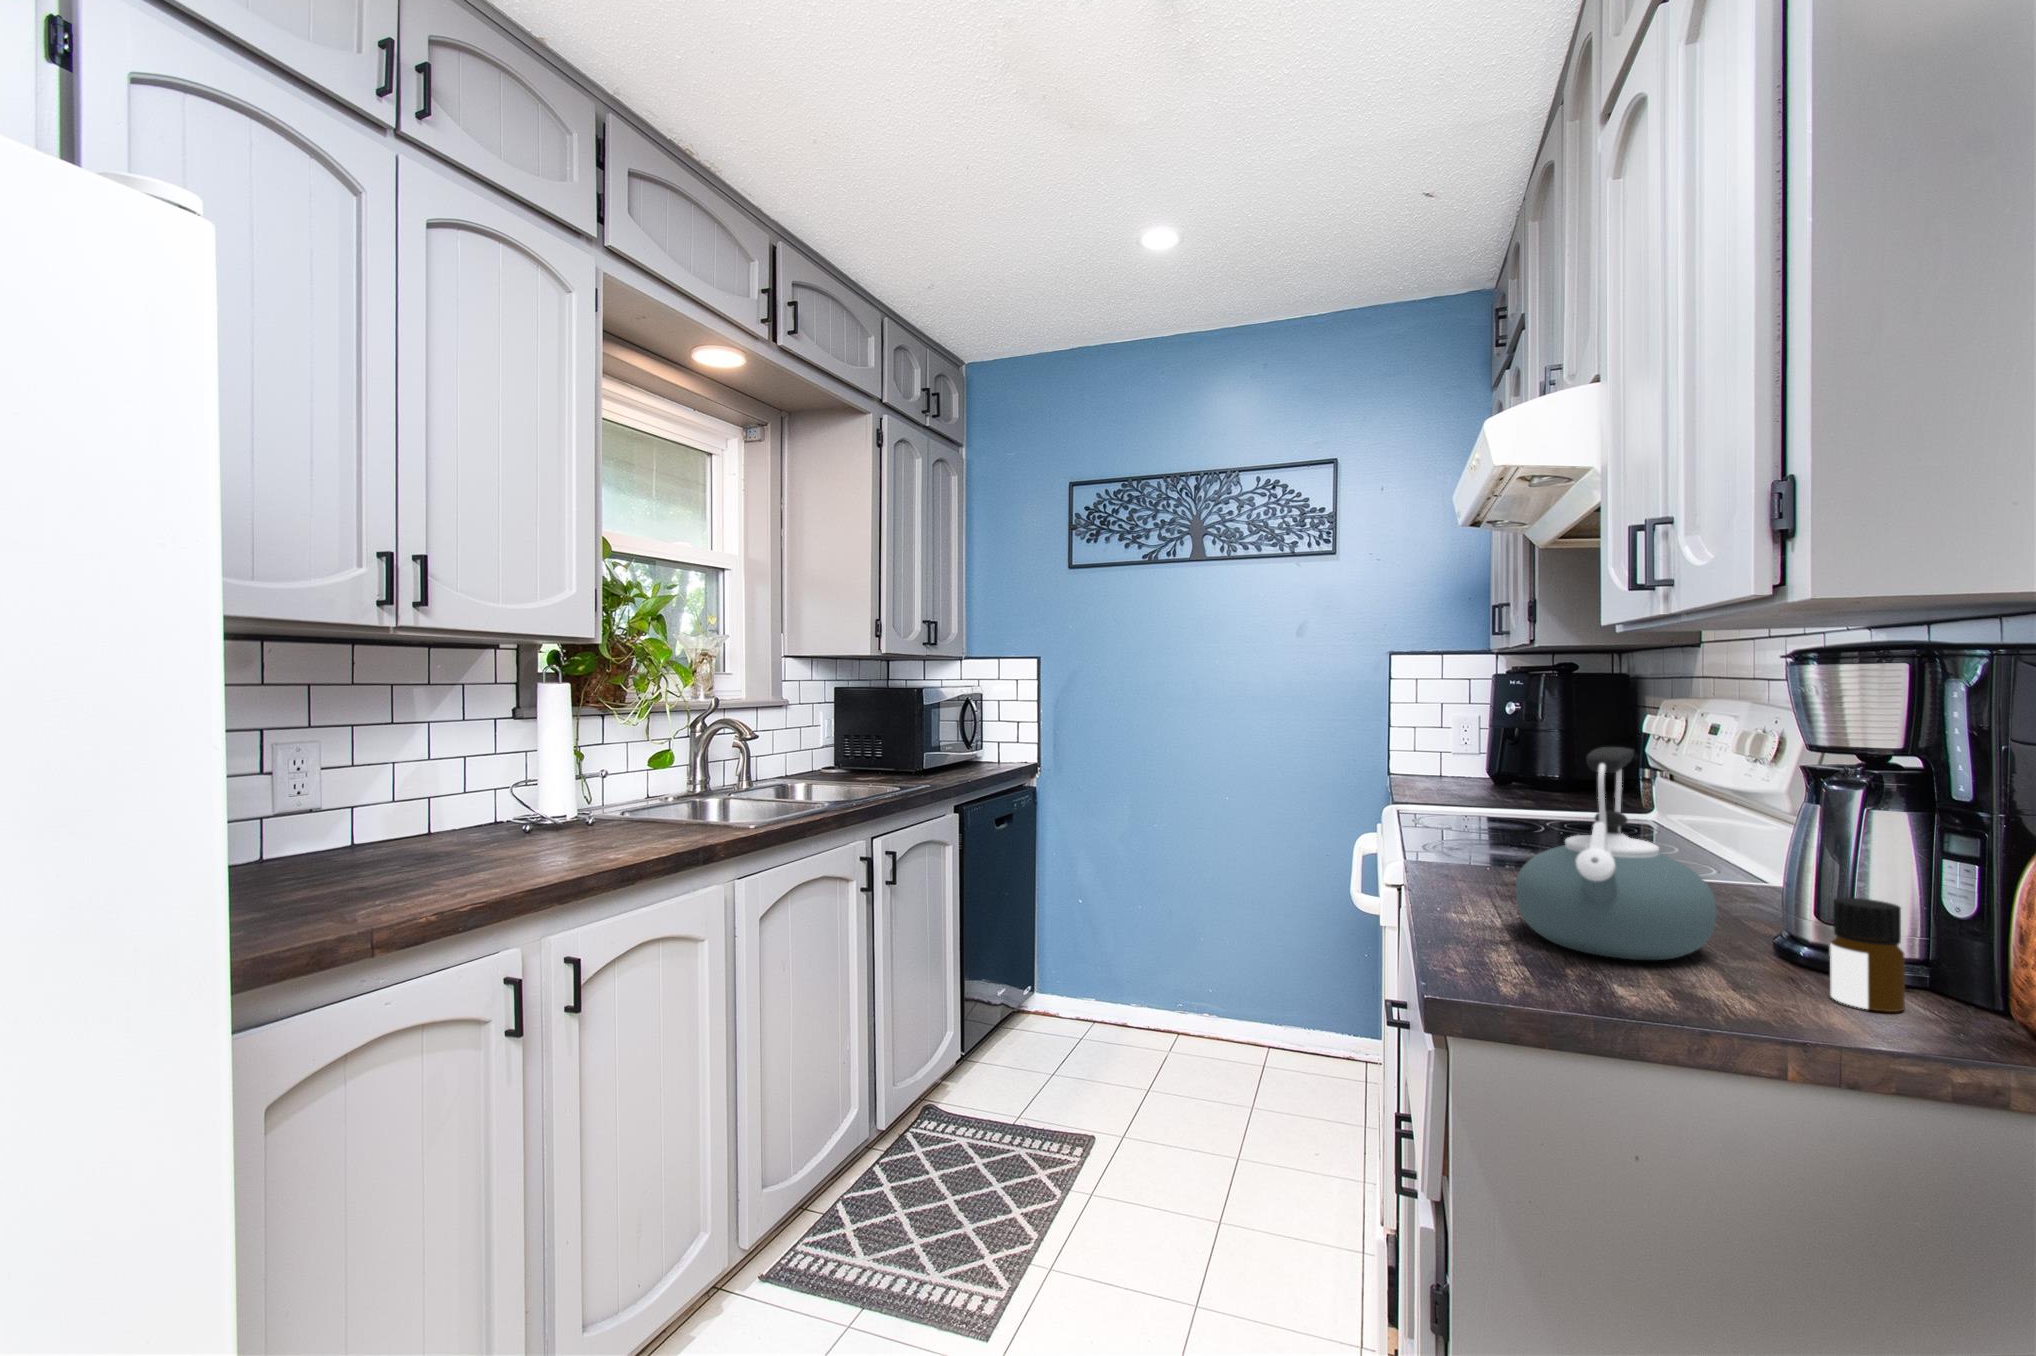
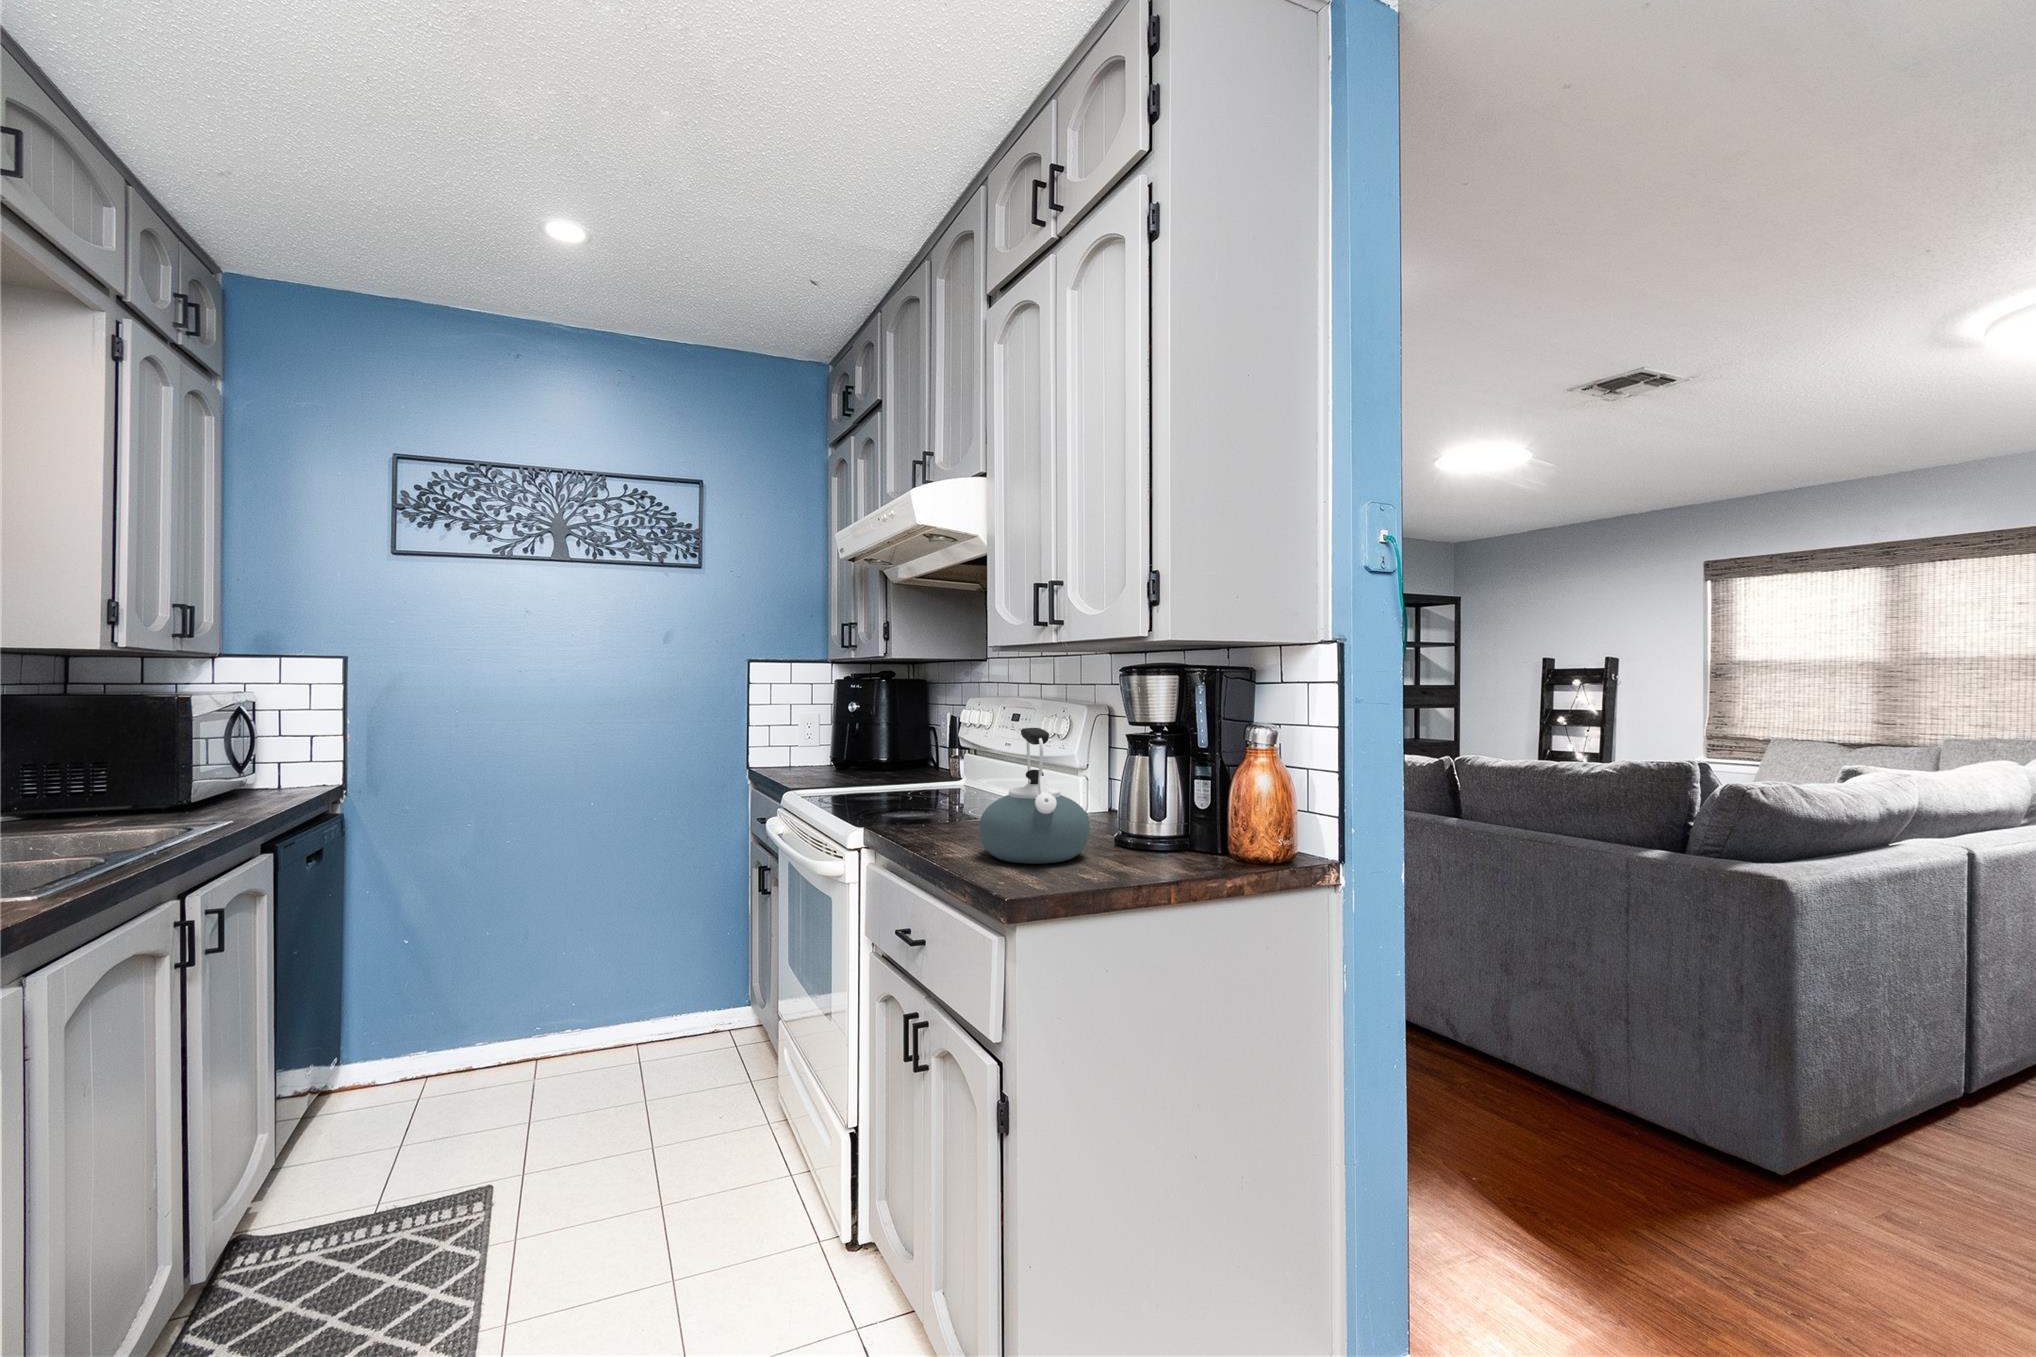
bottle: present [1830,897,1905,1012] -> none [1149,805,1179,864]

